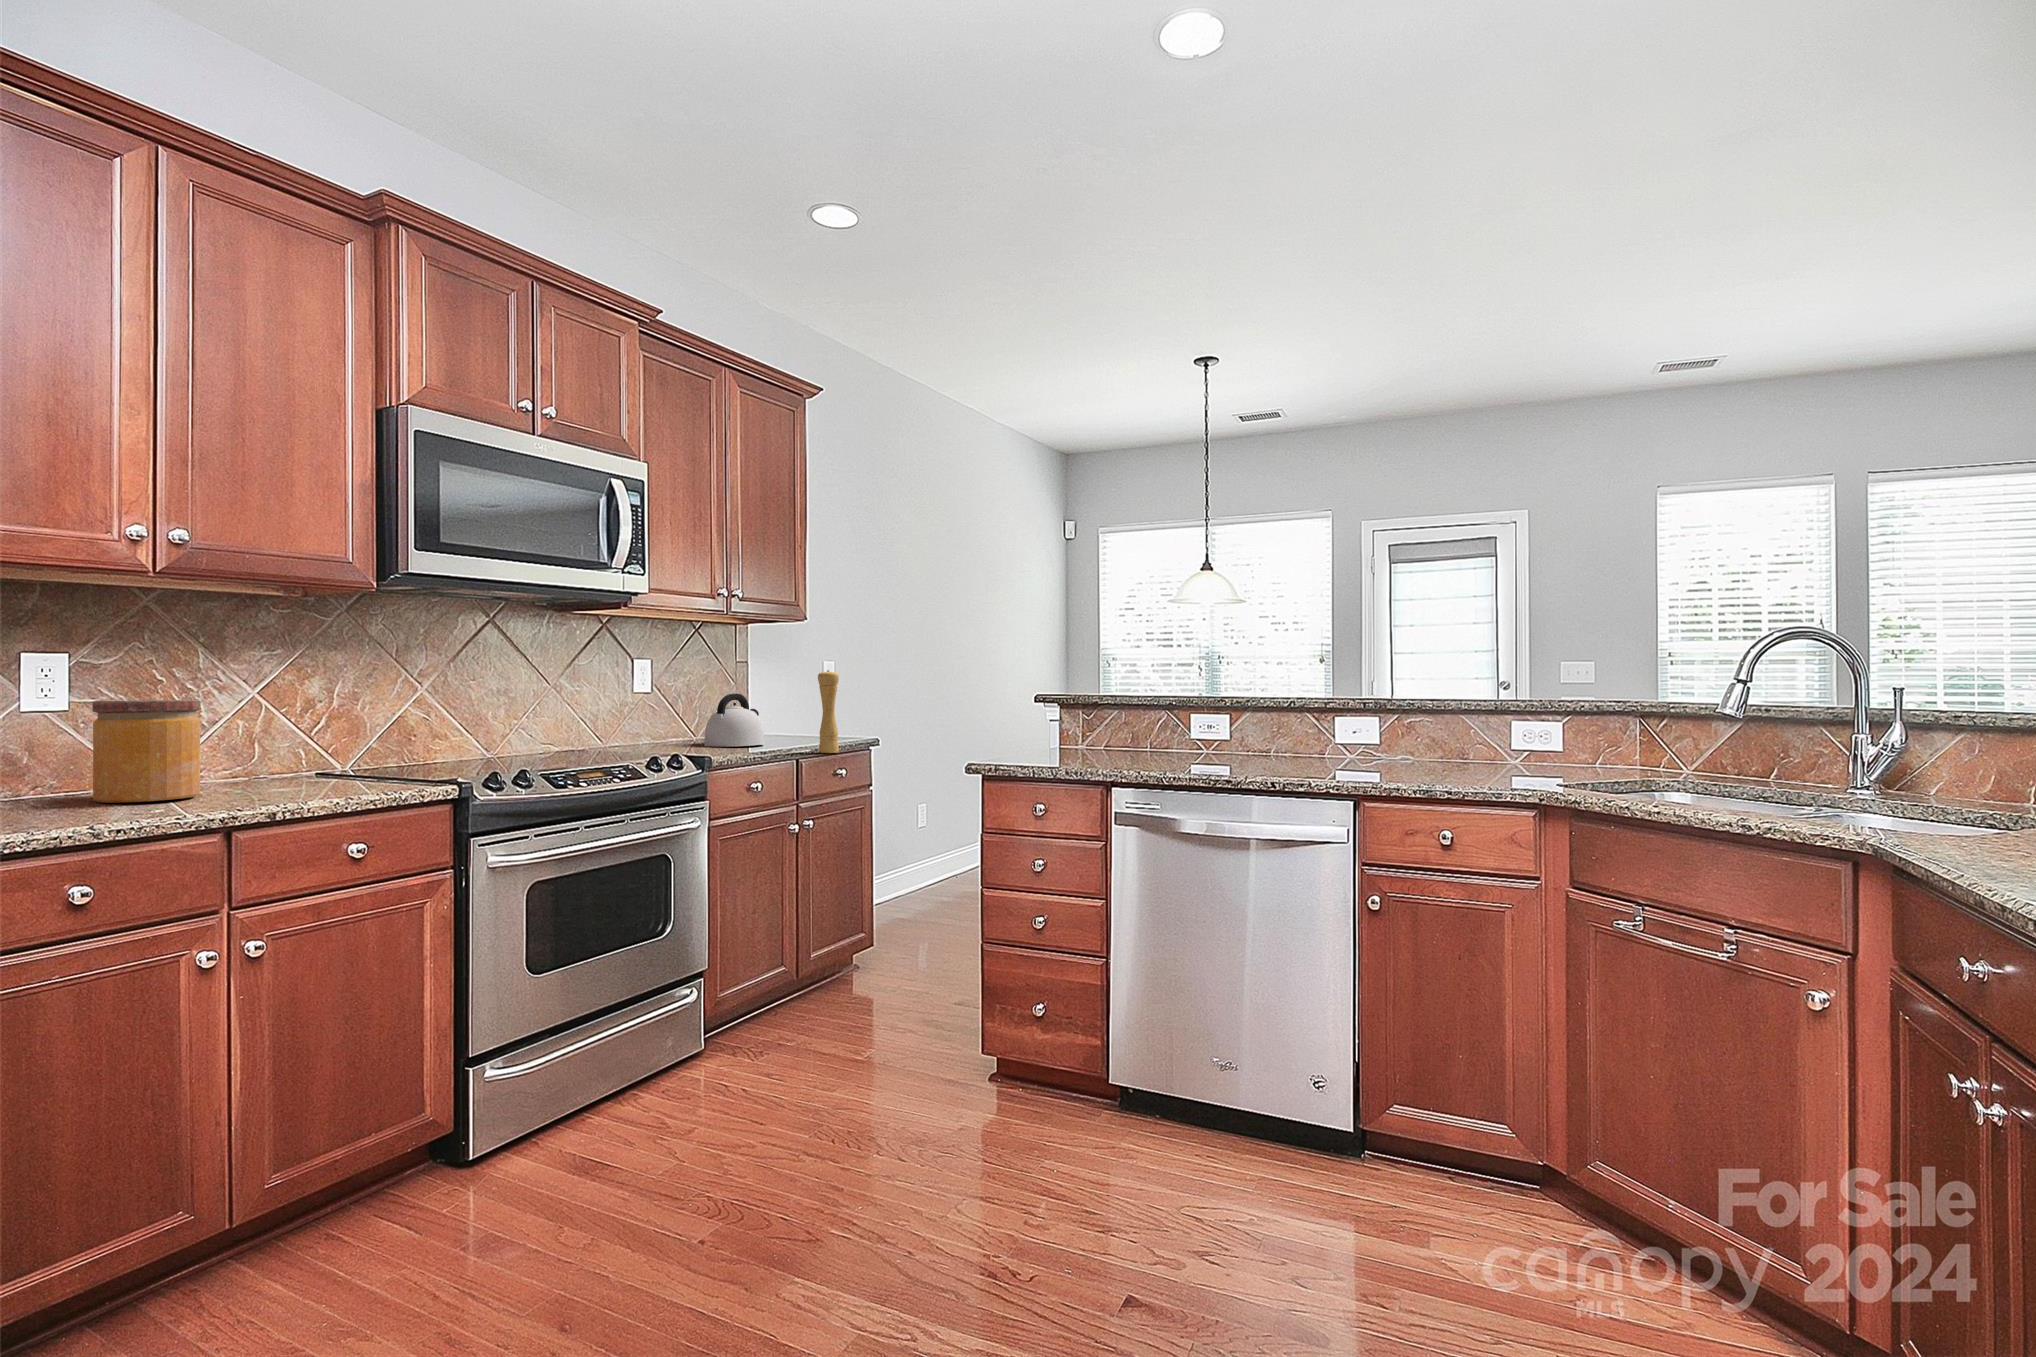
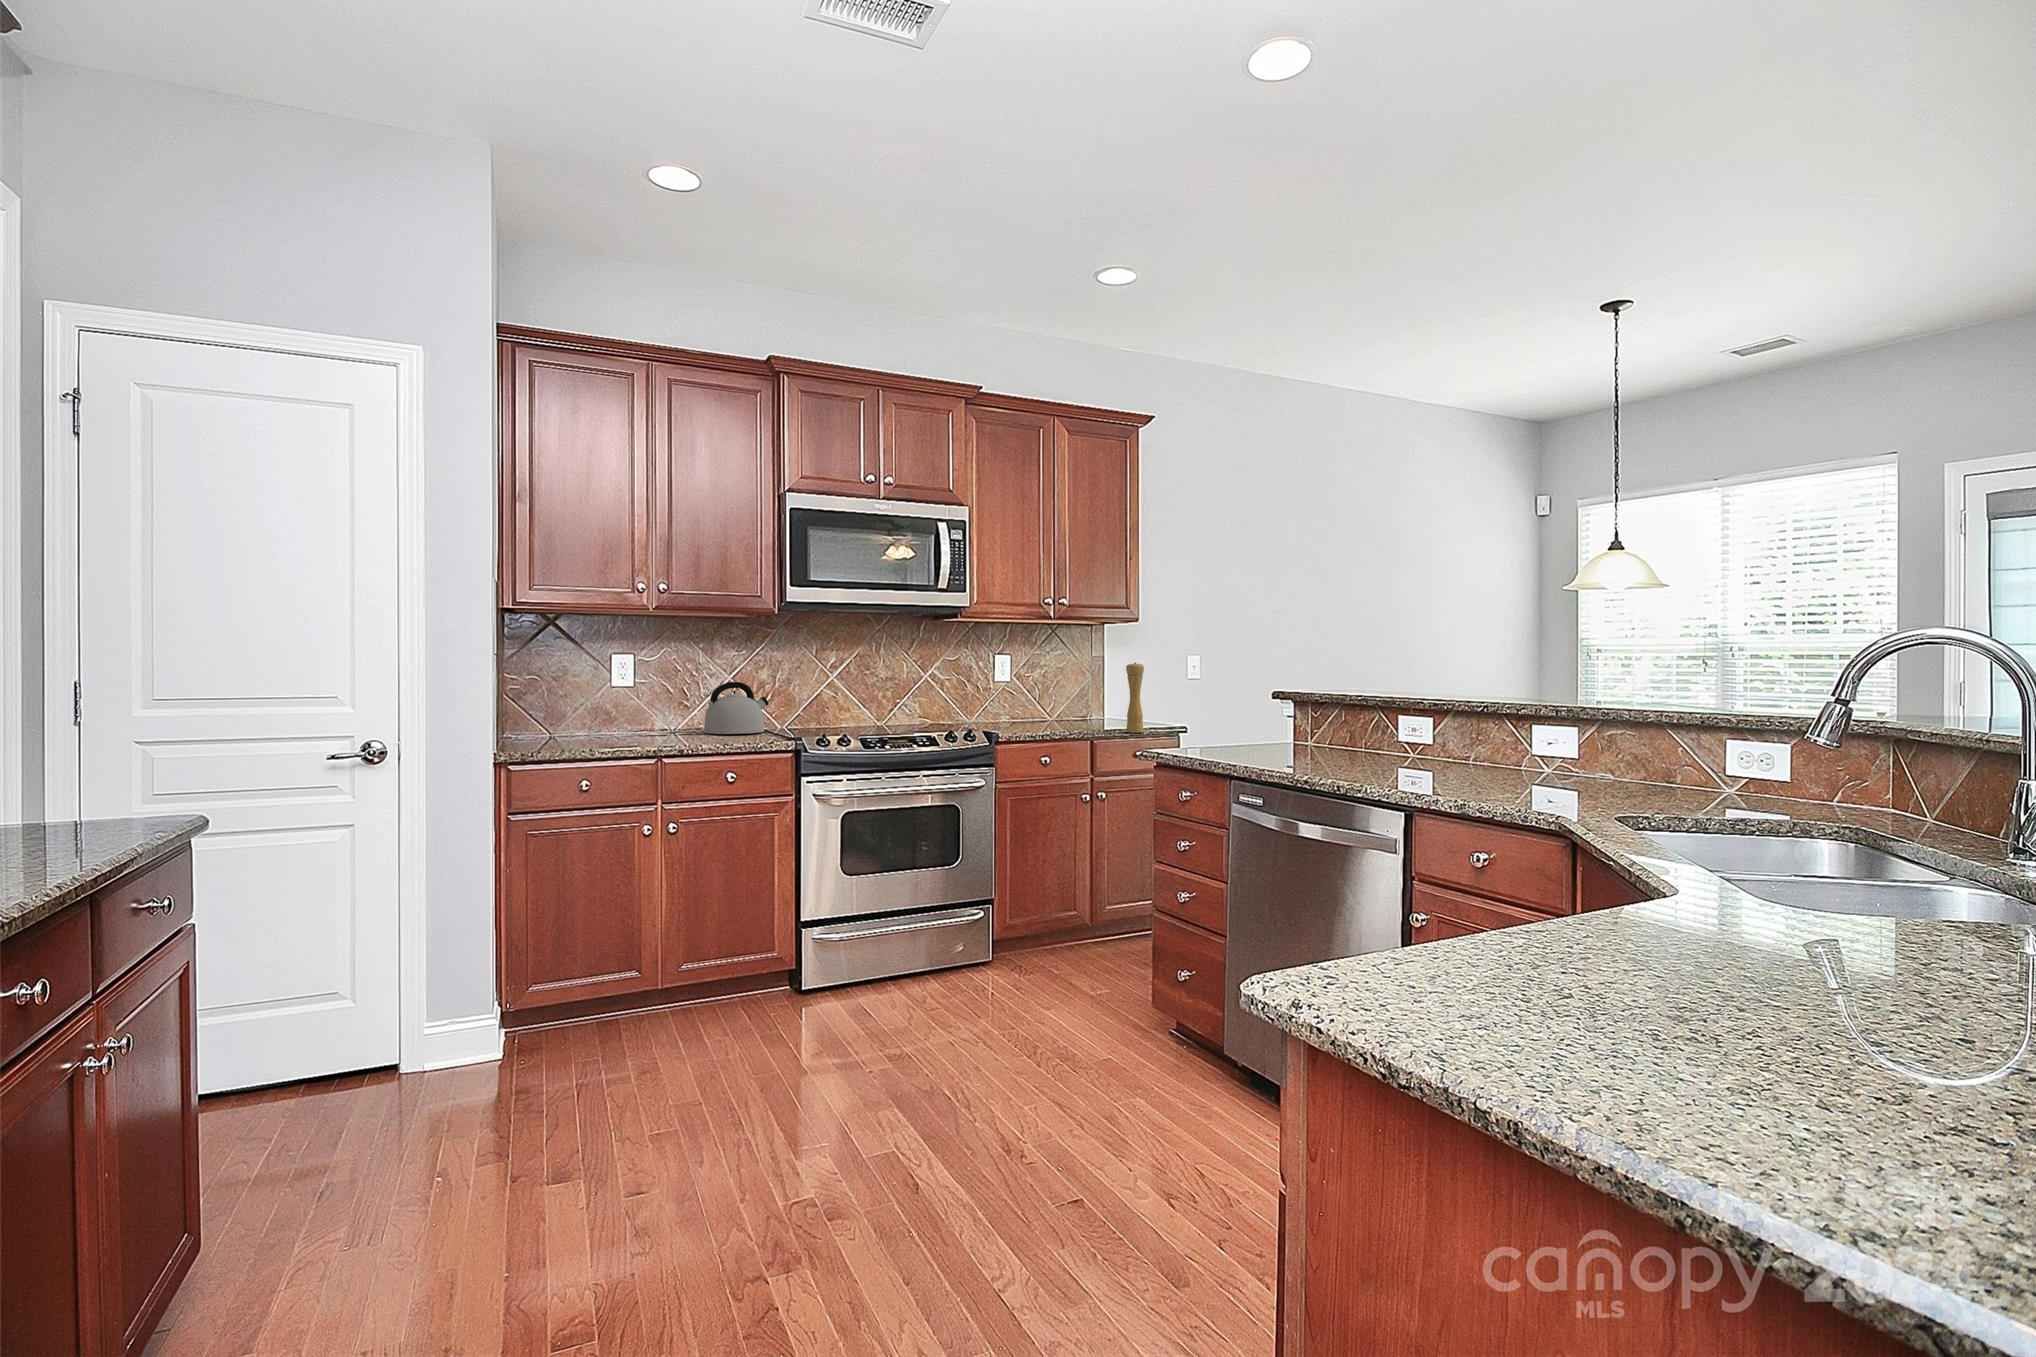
kettle: present [704,694,765,747] -> present [704,682,769,734]
jar: present [92,700,201,803] -> none [628,683,677,741]

